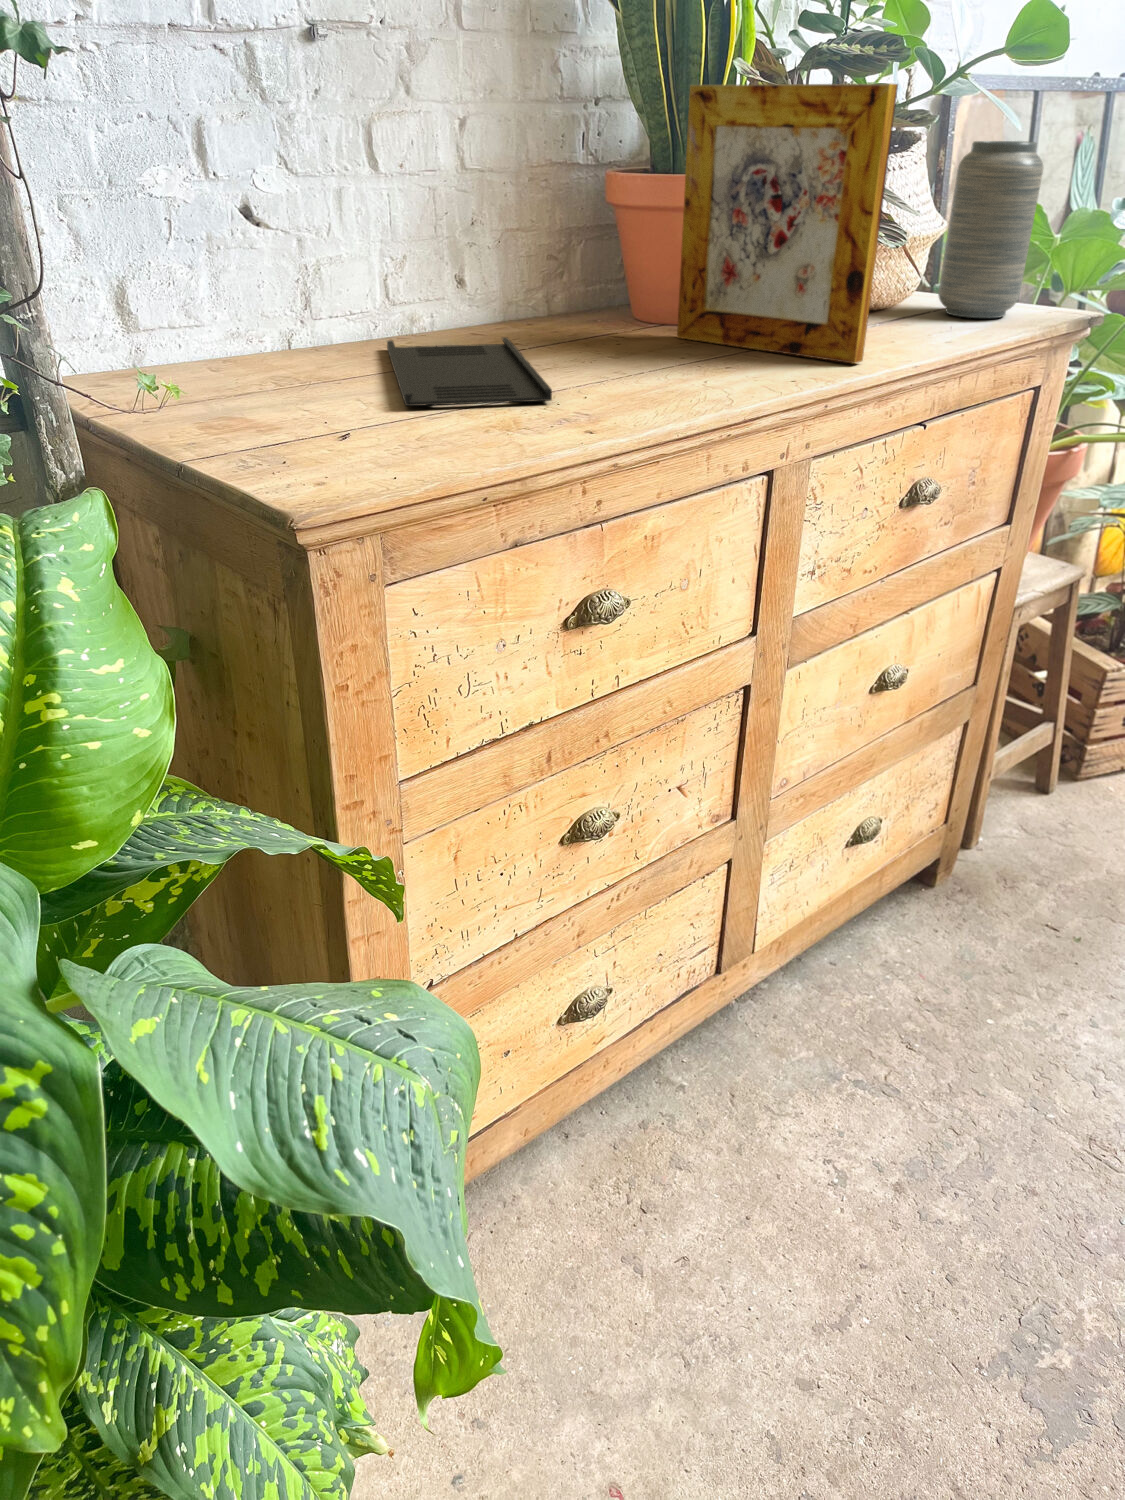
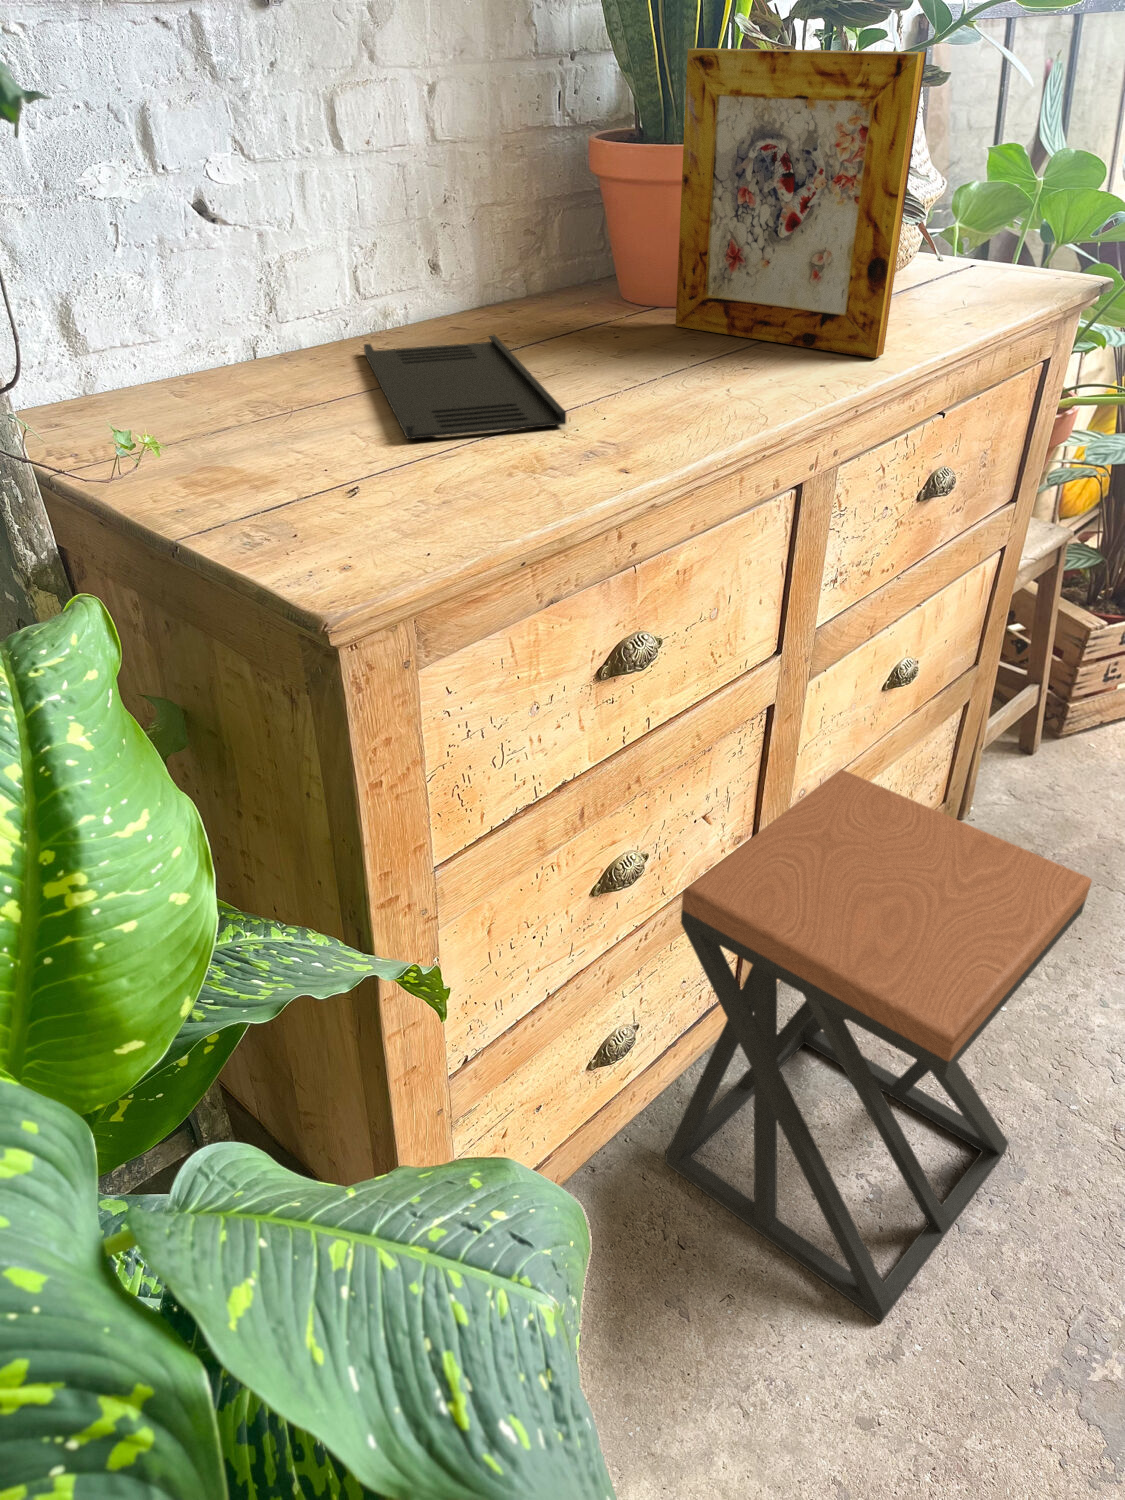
vase: present [938,141,1043,318] -> none [941,95,1054,288]
stool: none [636,758,1050,1296] -> present [665,769,1092,1323]

